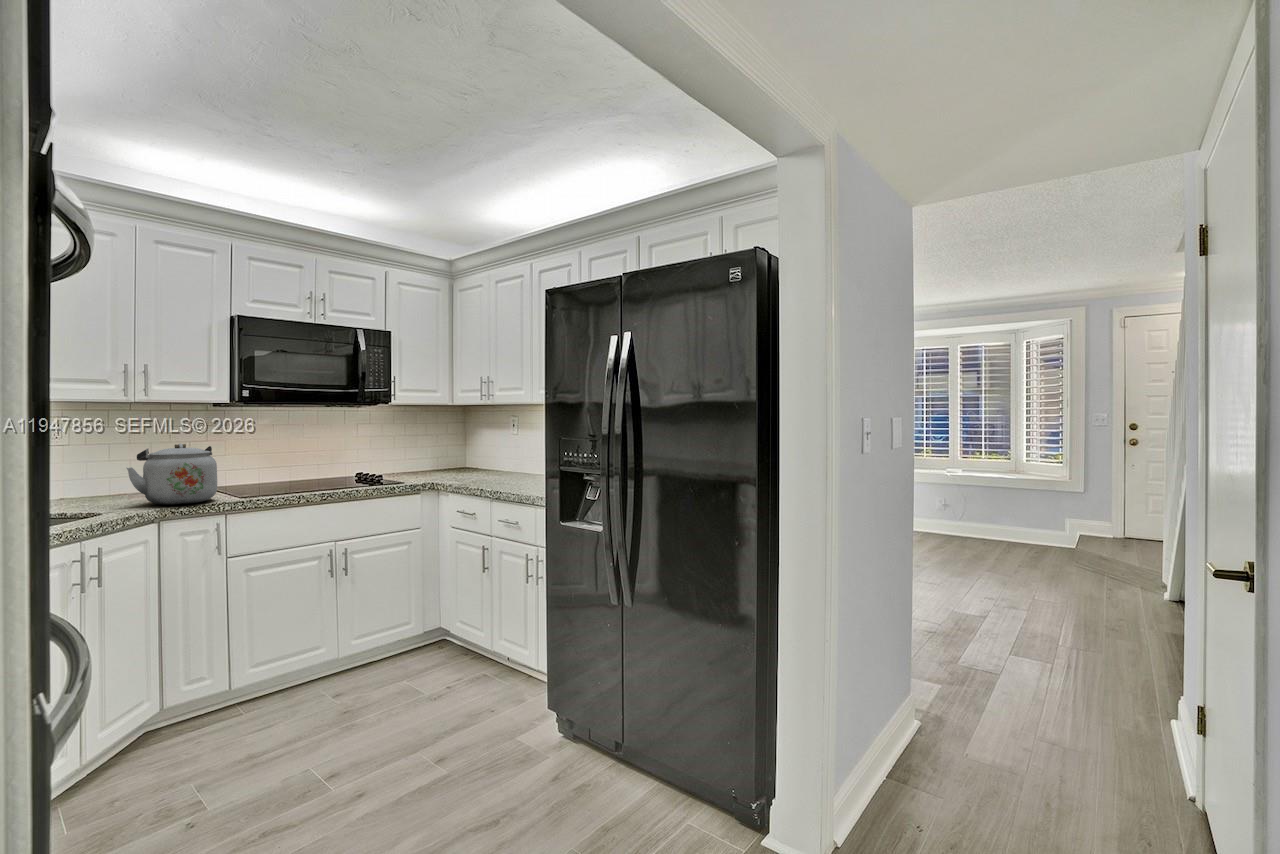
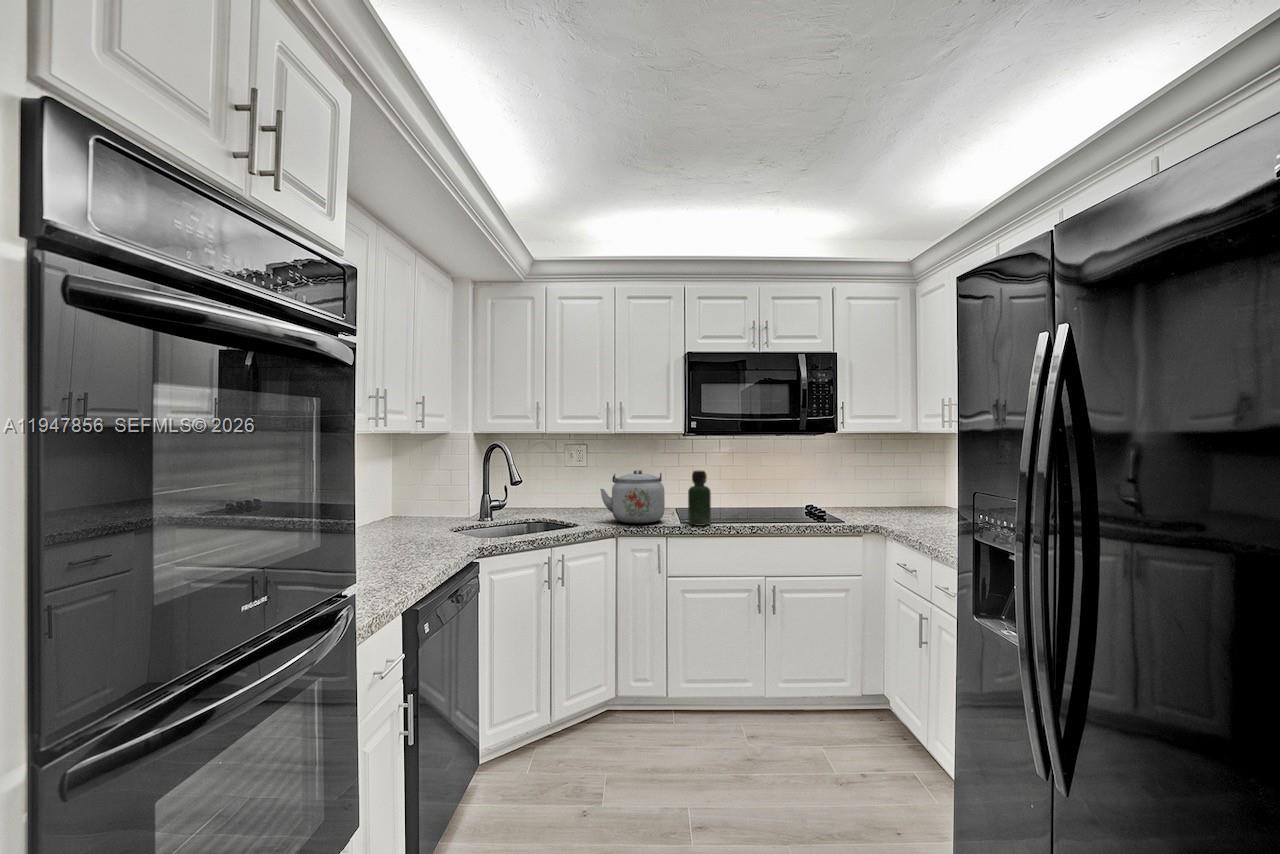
bottle: none [250,442,278,499] -> present [688,470,711,526]

